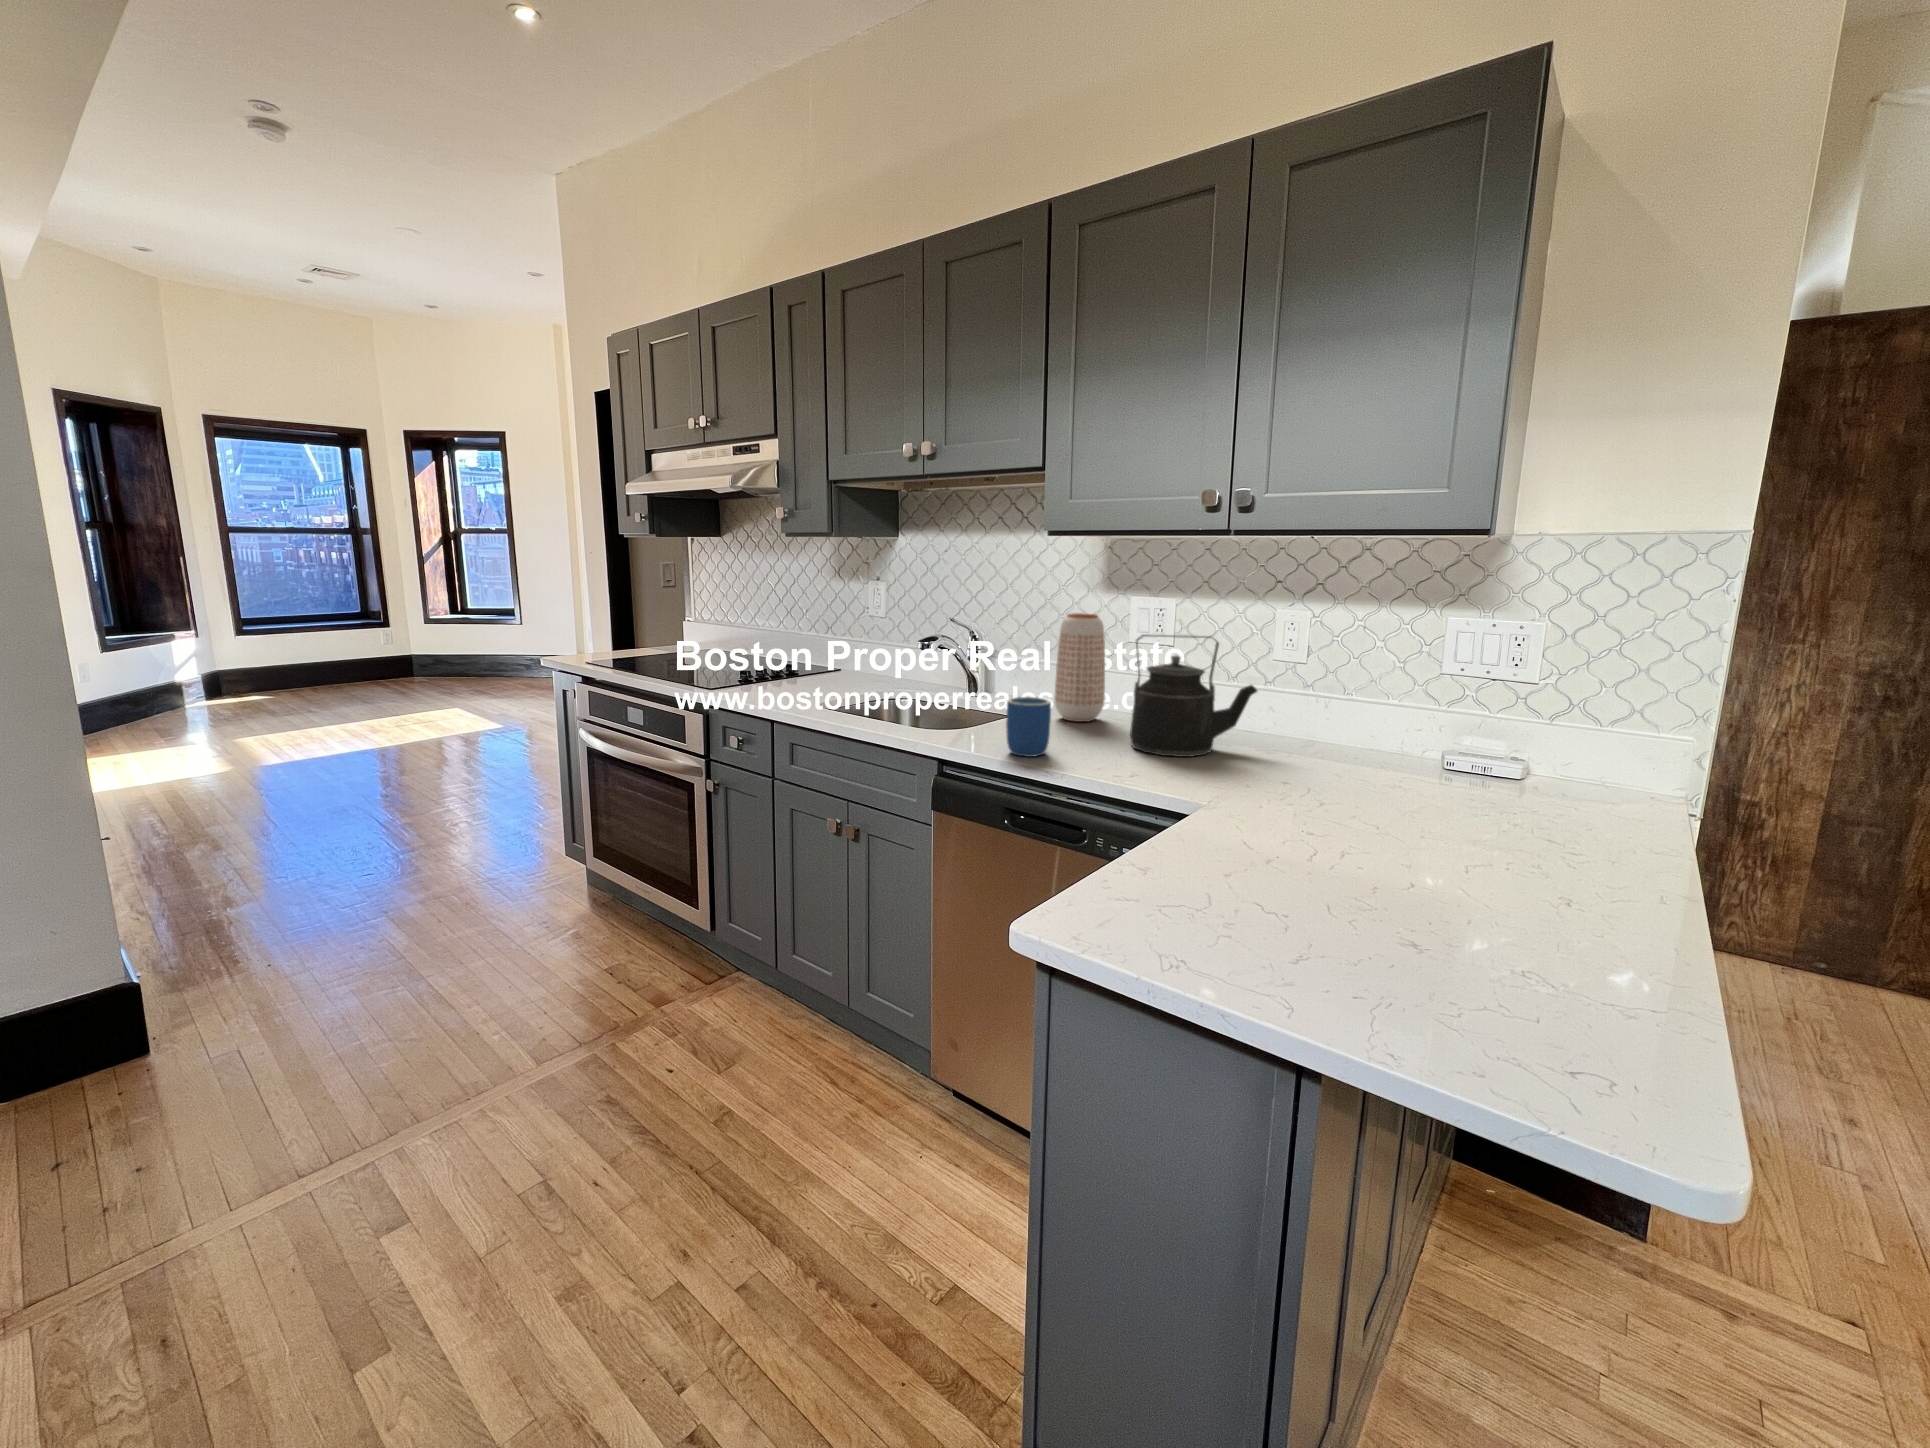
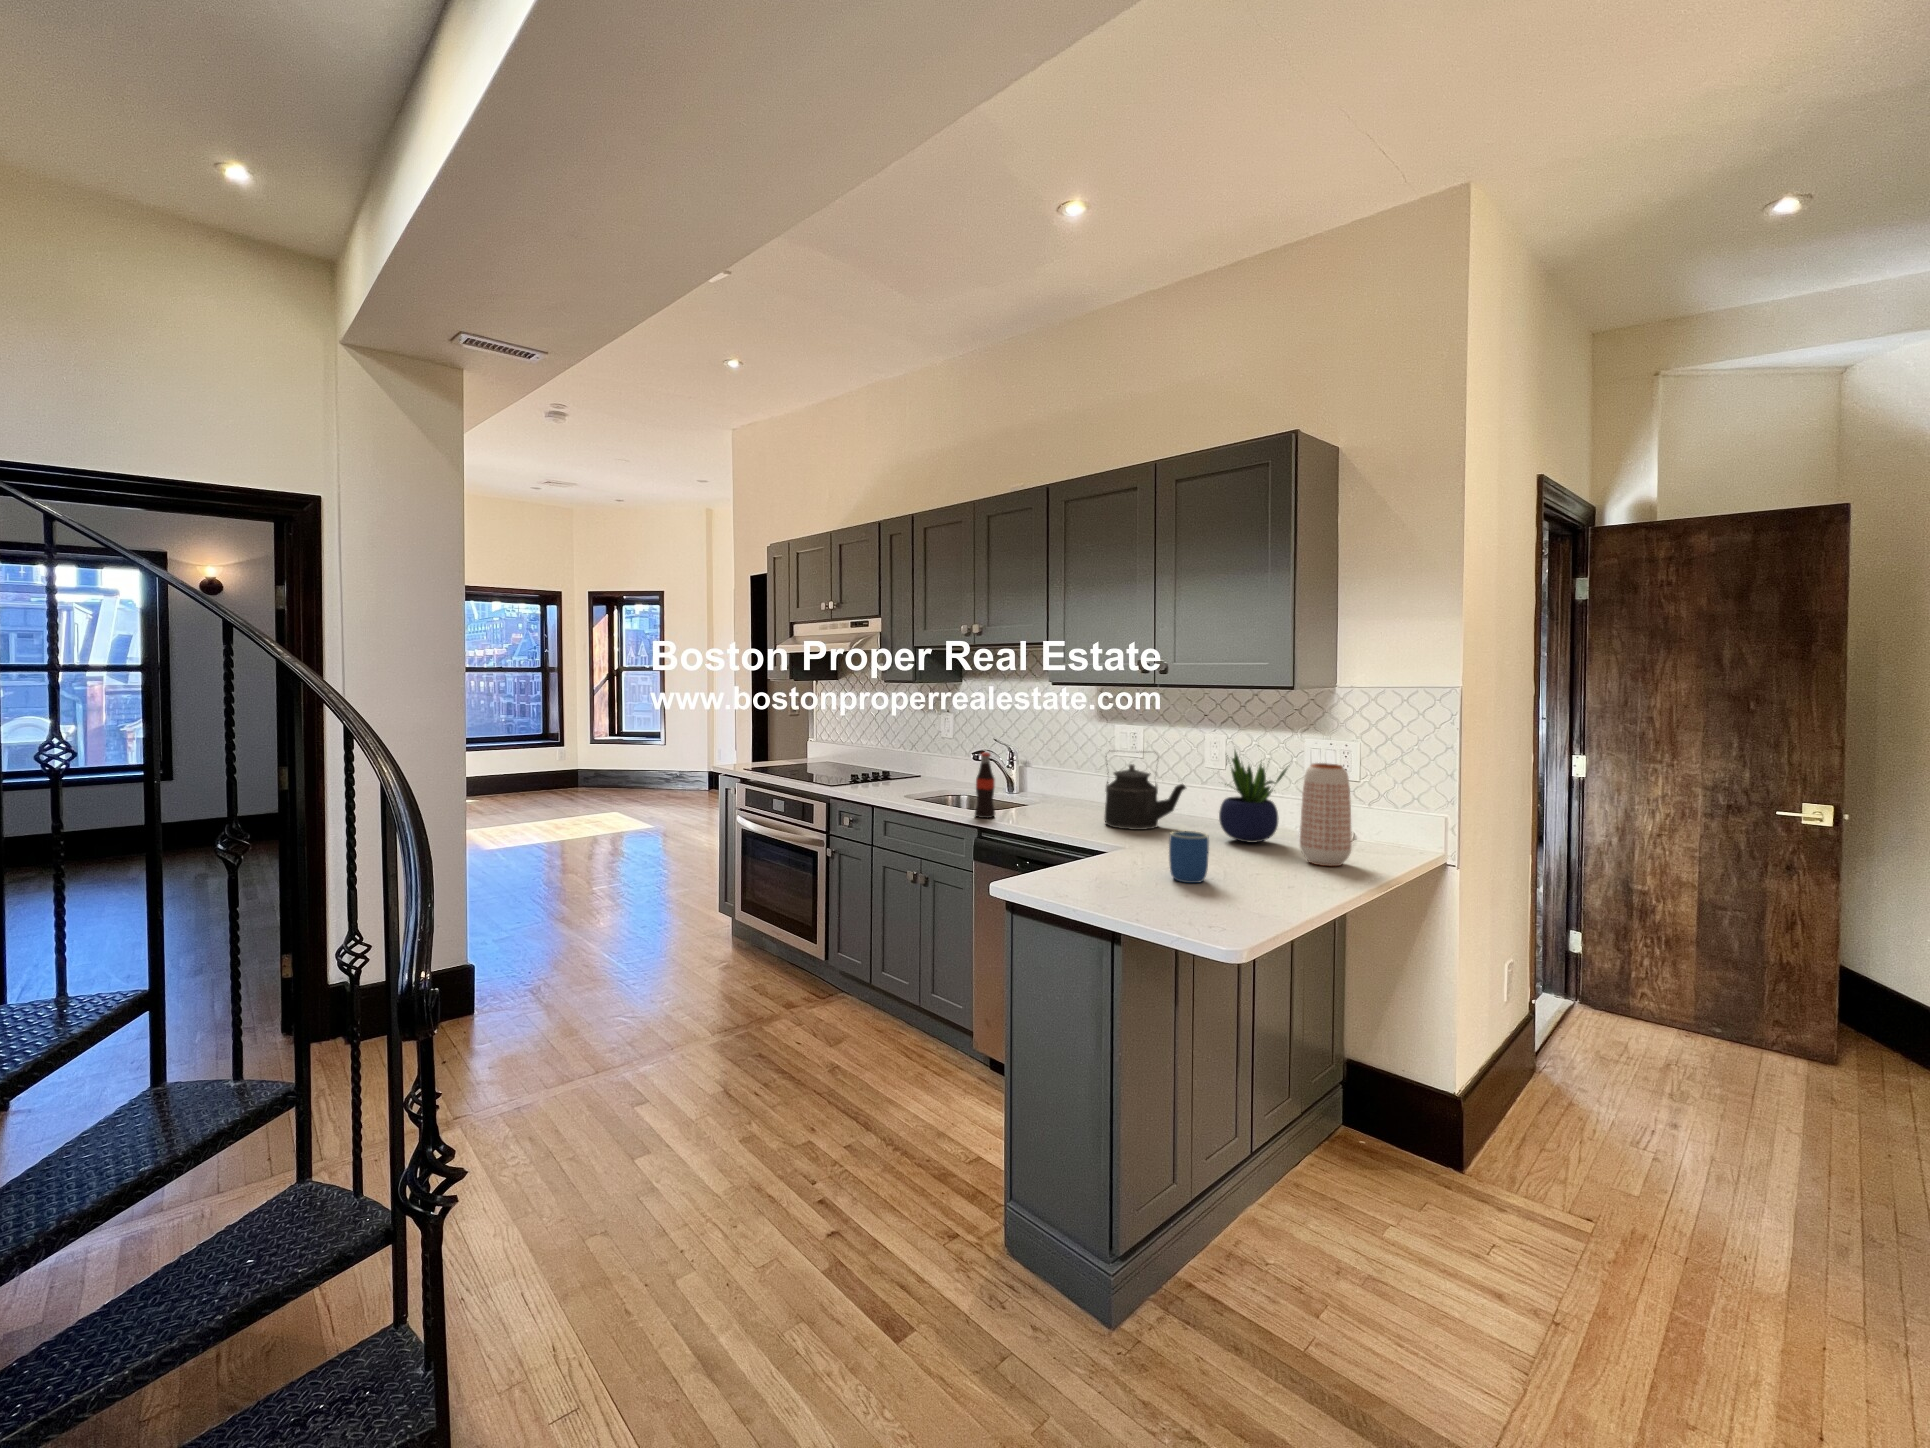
vase: present [1054,613,1105,722] -> present [1300,763,1352,866]
potted plant: none [1323,627,1445,779] -> present [1219,751,1287,843]
bottle: none [931,639,963,740] -> present [975,753,995,818]
mug: present [1006,697,1051,757] -> present [1169,831,1209,883]

